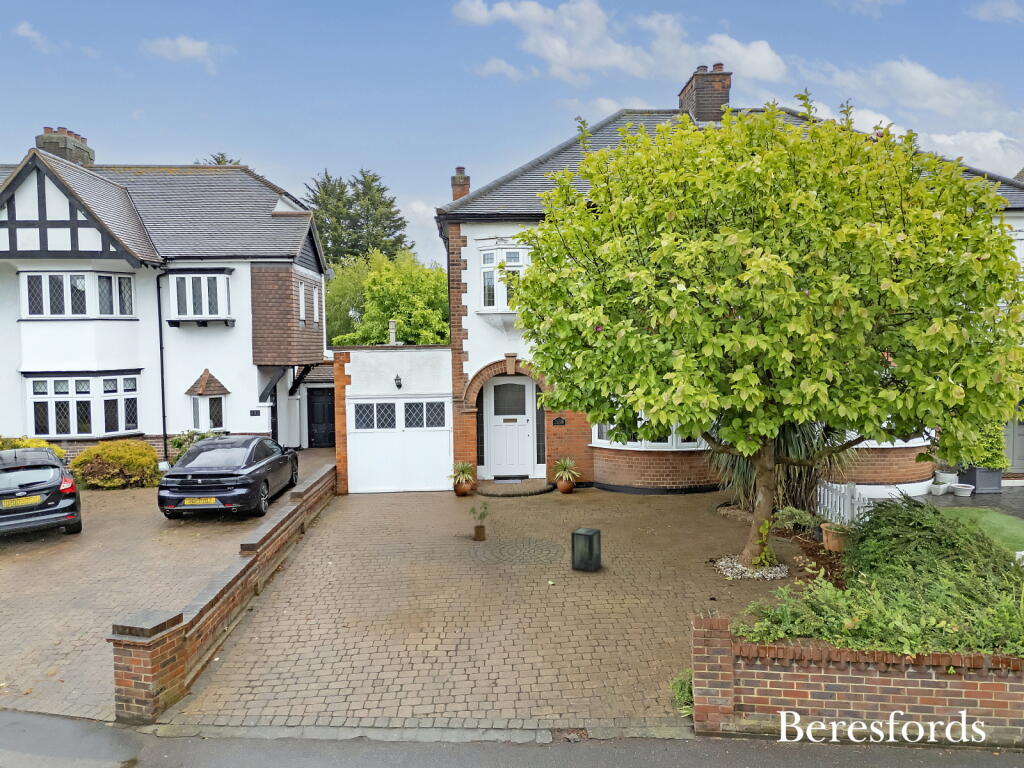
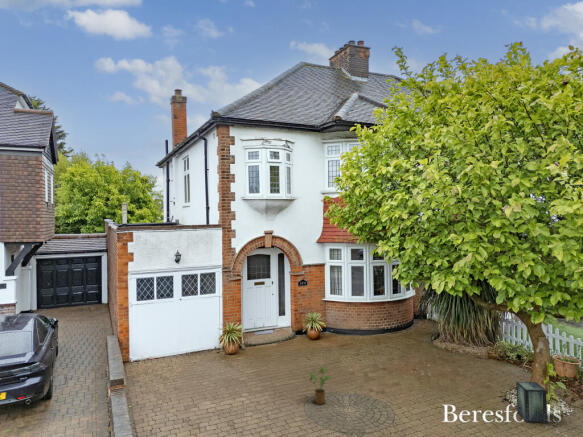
storage box: present [571,527,601,572] -> present [516,382,547,423]

